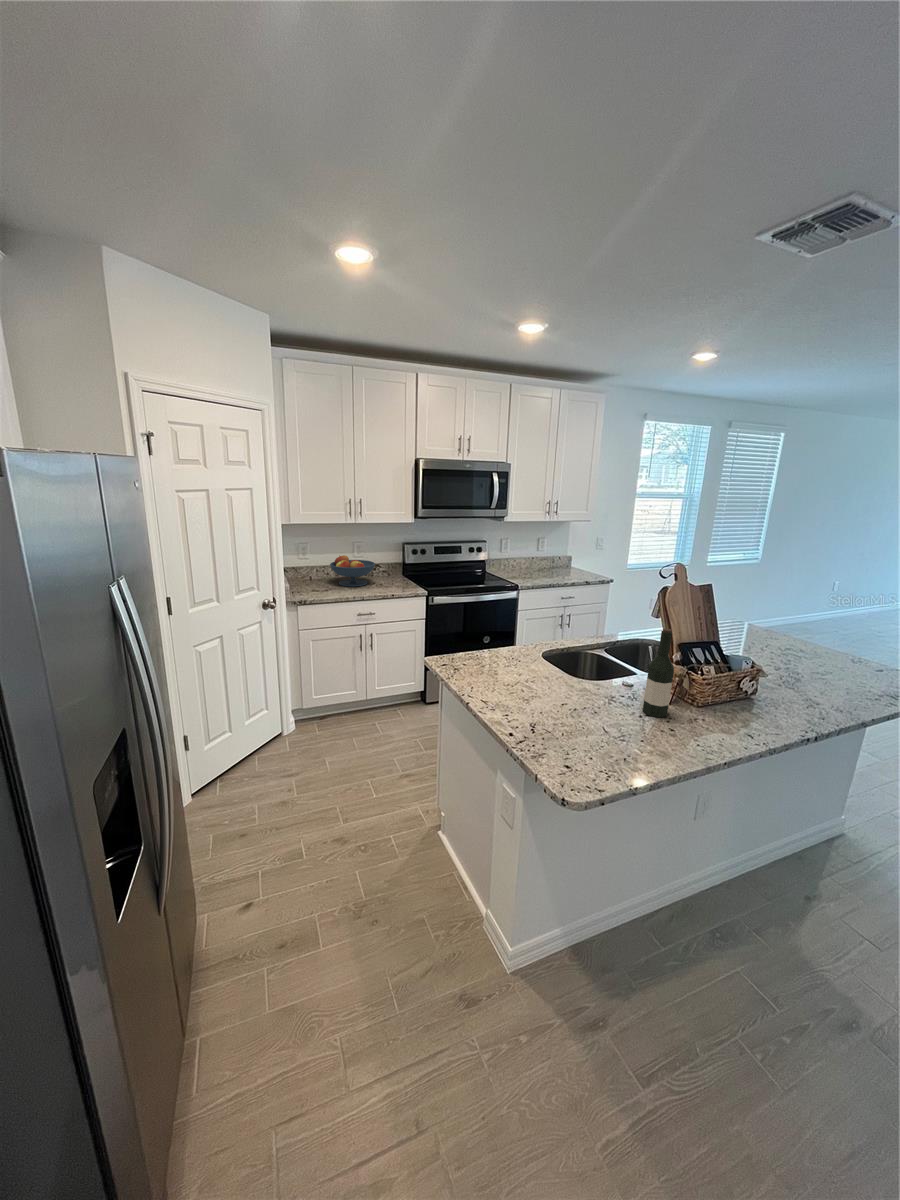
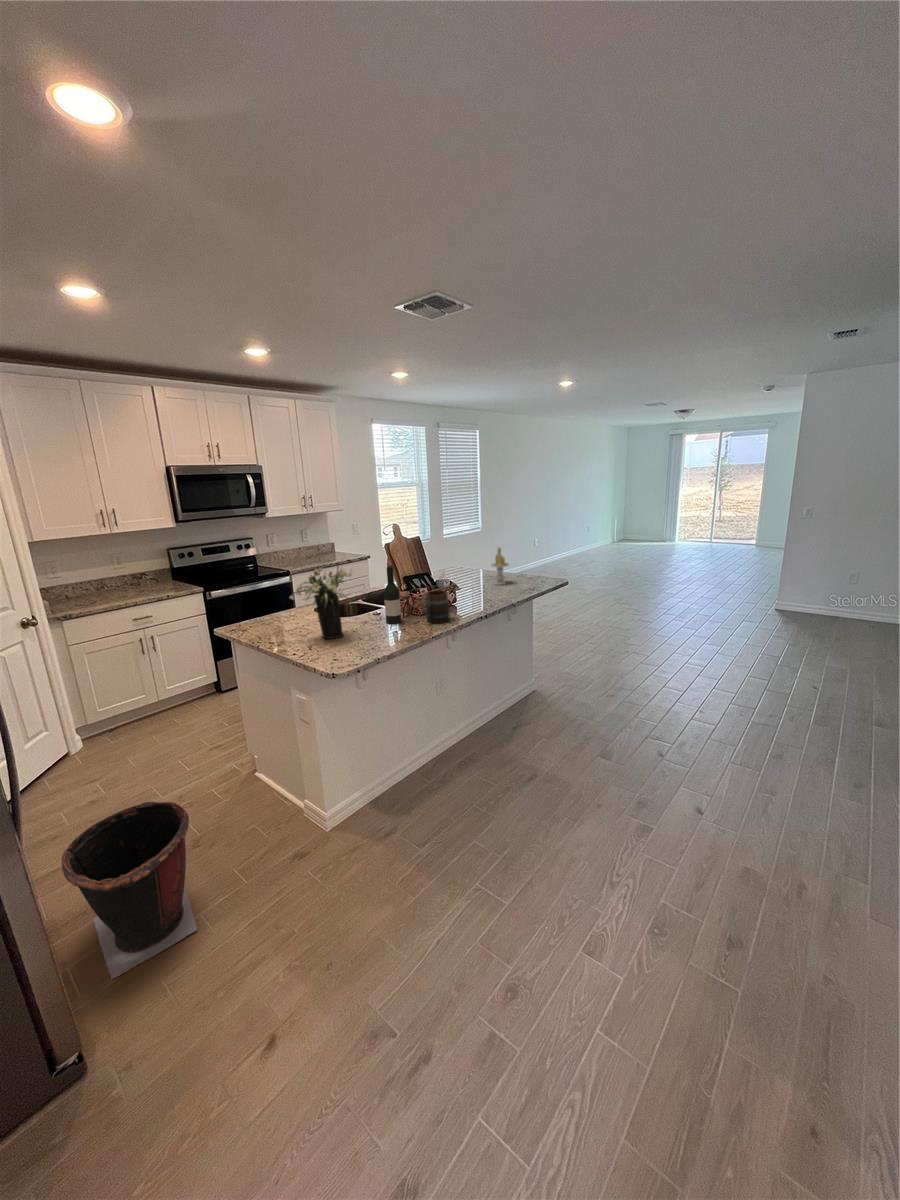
fruit bowl: present [330,555,375,587] -> none [88,567,142,597]
candle: none [821,615,860,676] -> present [491,547,509,585]
flower arrangement: none [512,619,609,722] -> present [290,567,353,639]
mug: none [711,681,761,739] -> present [422,590,449,623]
waste bin: none [188,857,334,1102] -> present [61,795,197,980]

